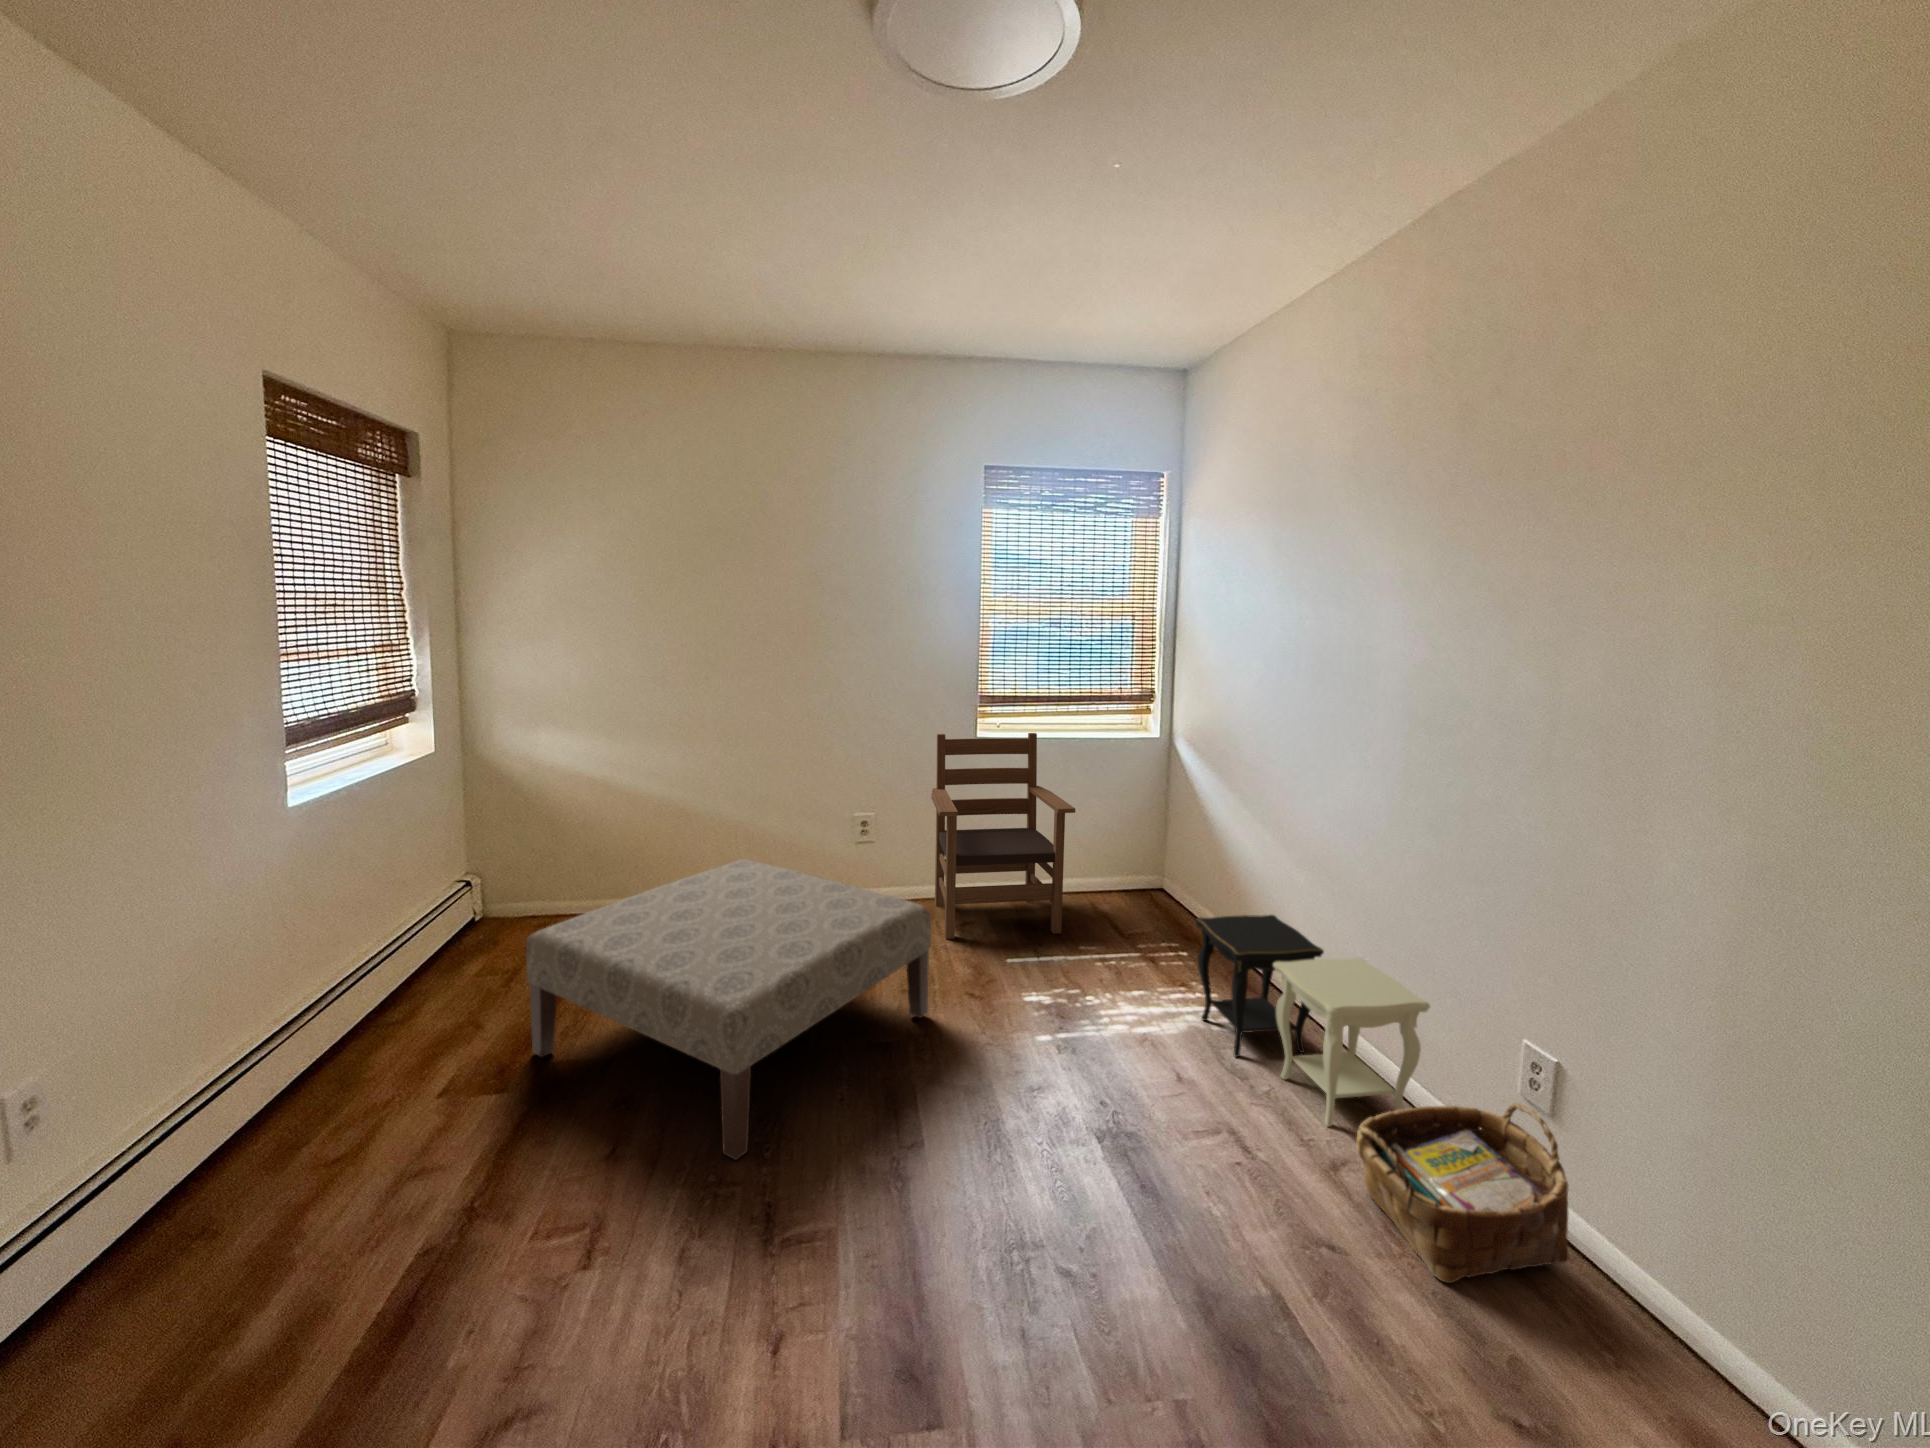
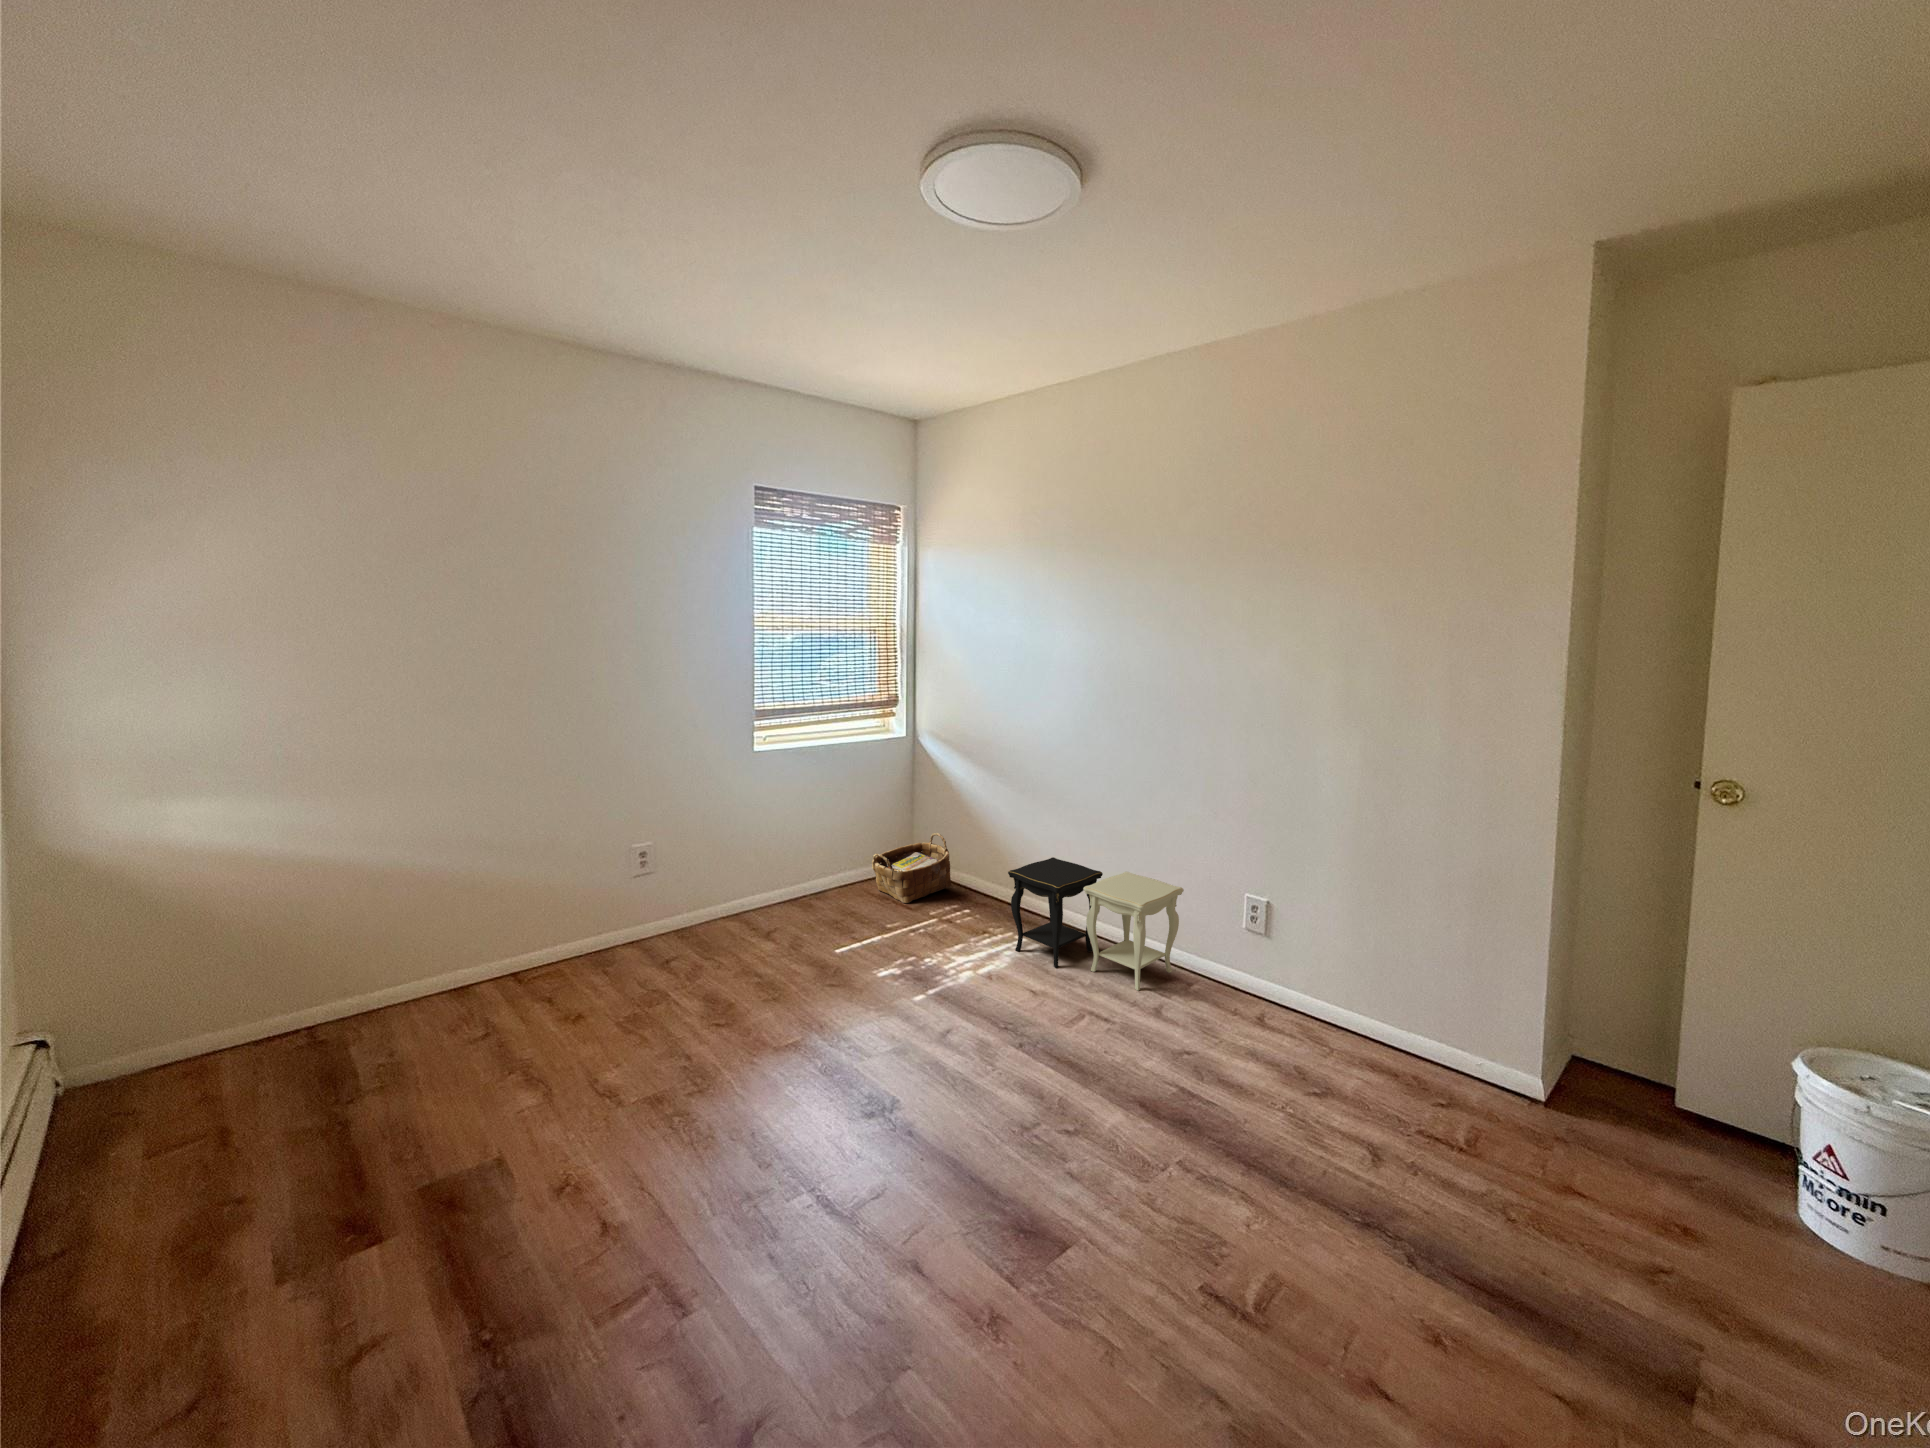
armchair: present [931,733,1075,939] -> none [718,741,871,951]
ottoman: present [526,859,931,1160] -> none [335,911,810,1223]
woven basket: present [1356,1102,1569,1283] -> present [872,833,951,903]

